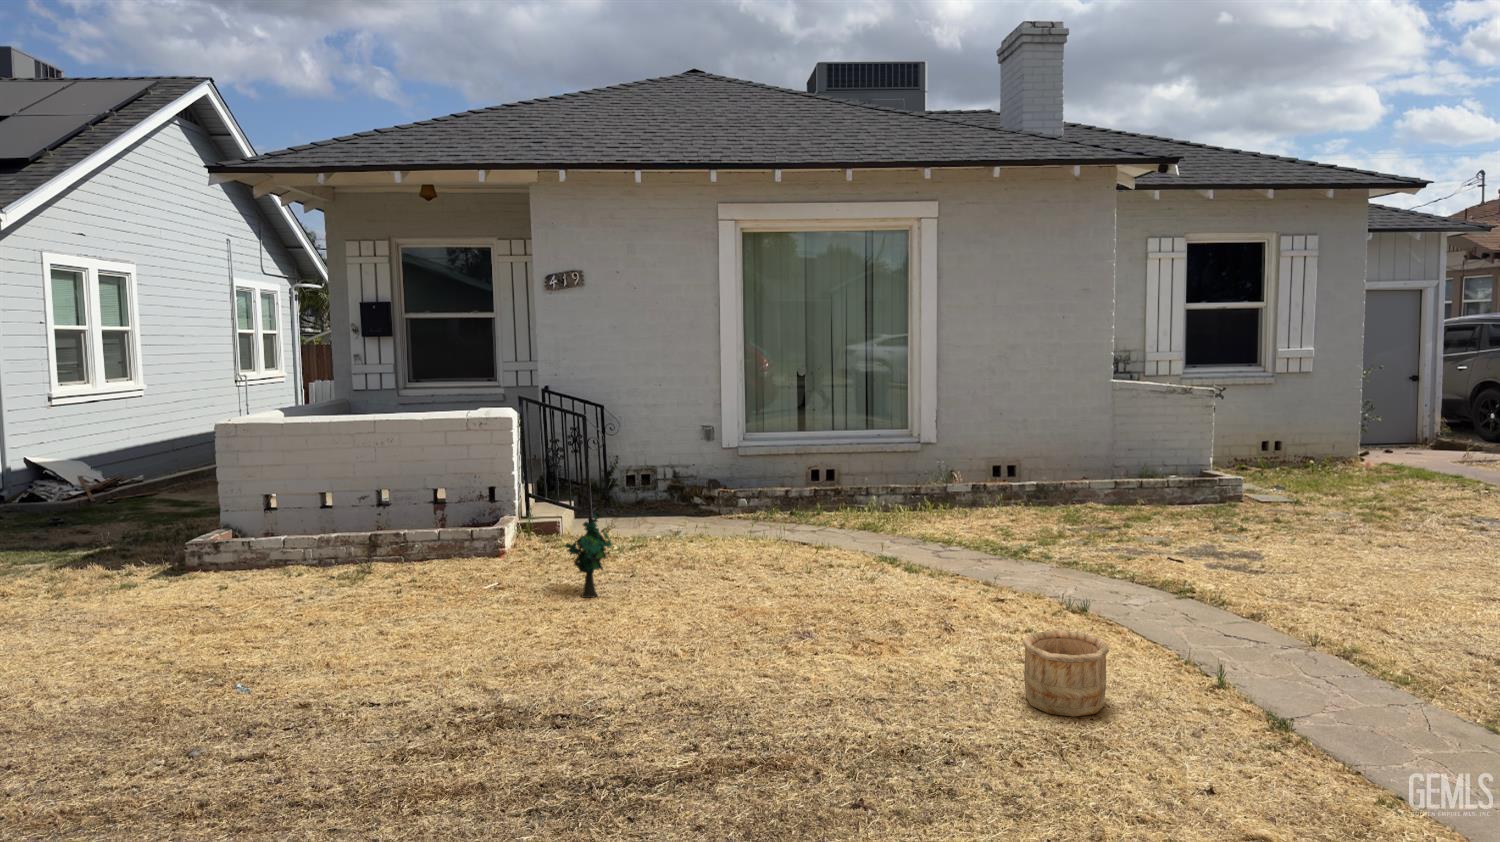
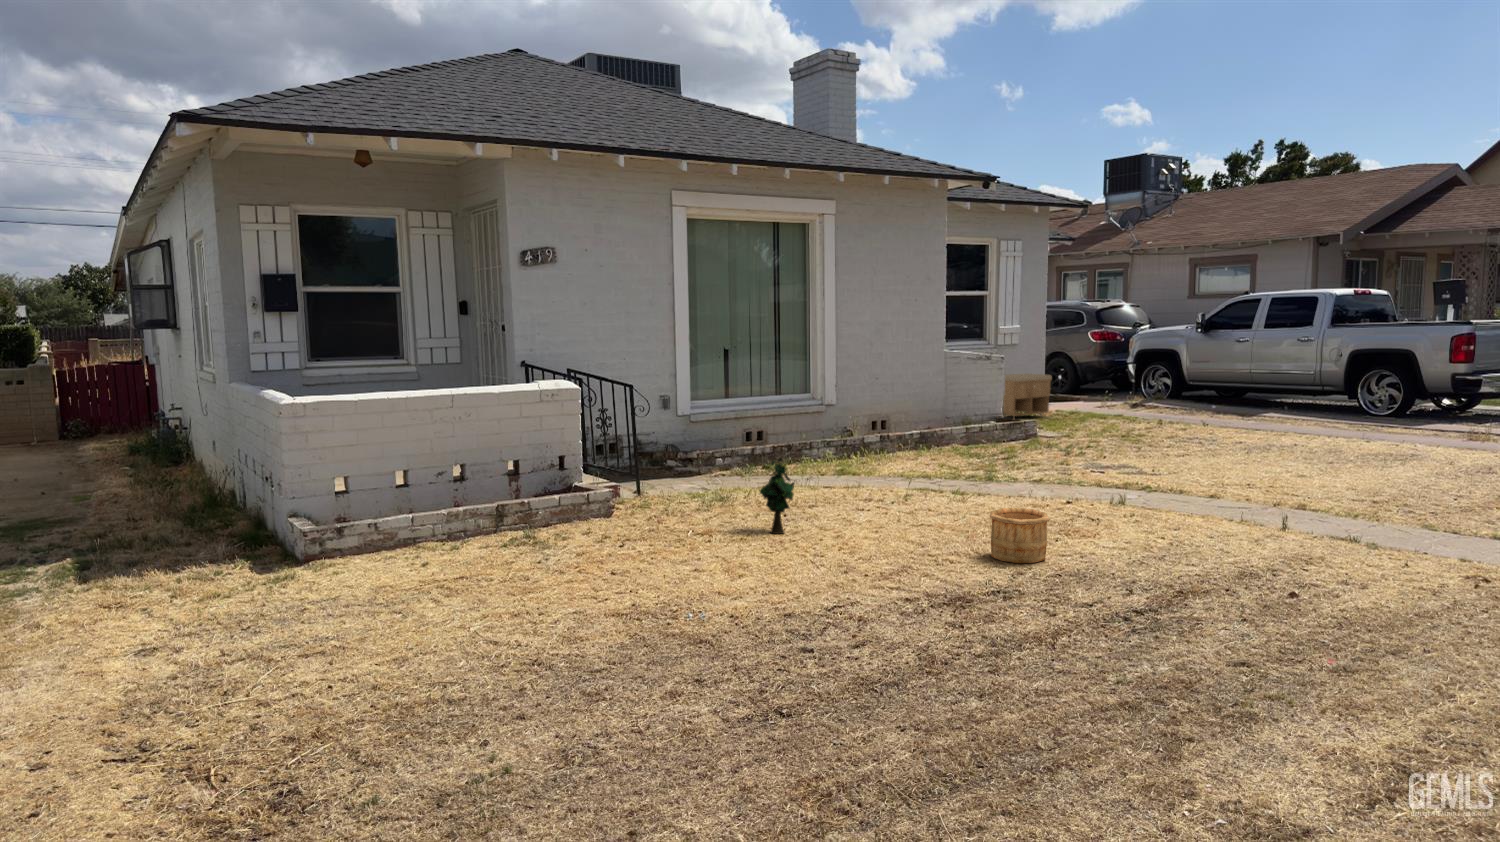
storage bench: none [1253,409,1349,470] -> present [997,373,1052,420]
wooden bucket: present [1022,630,1109,717] -> present [990,508,1049,563]

